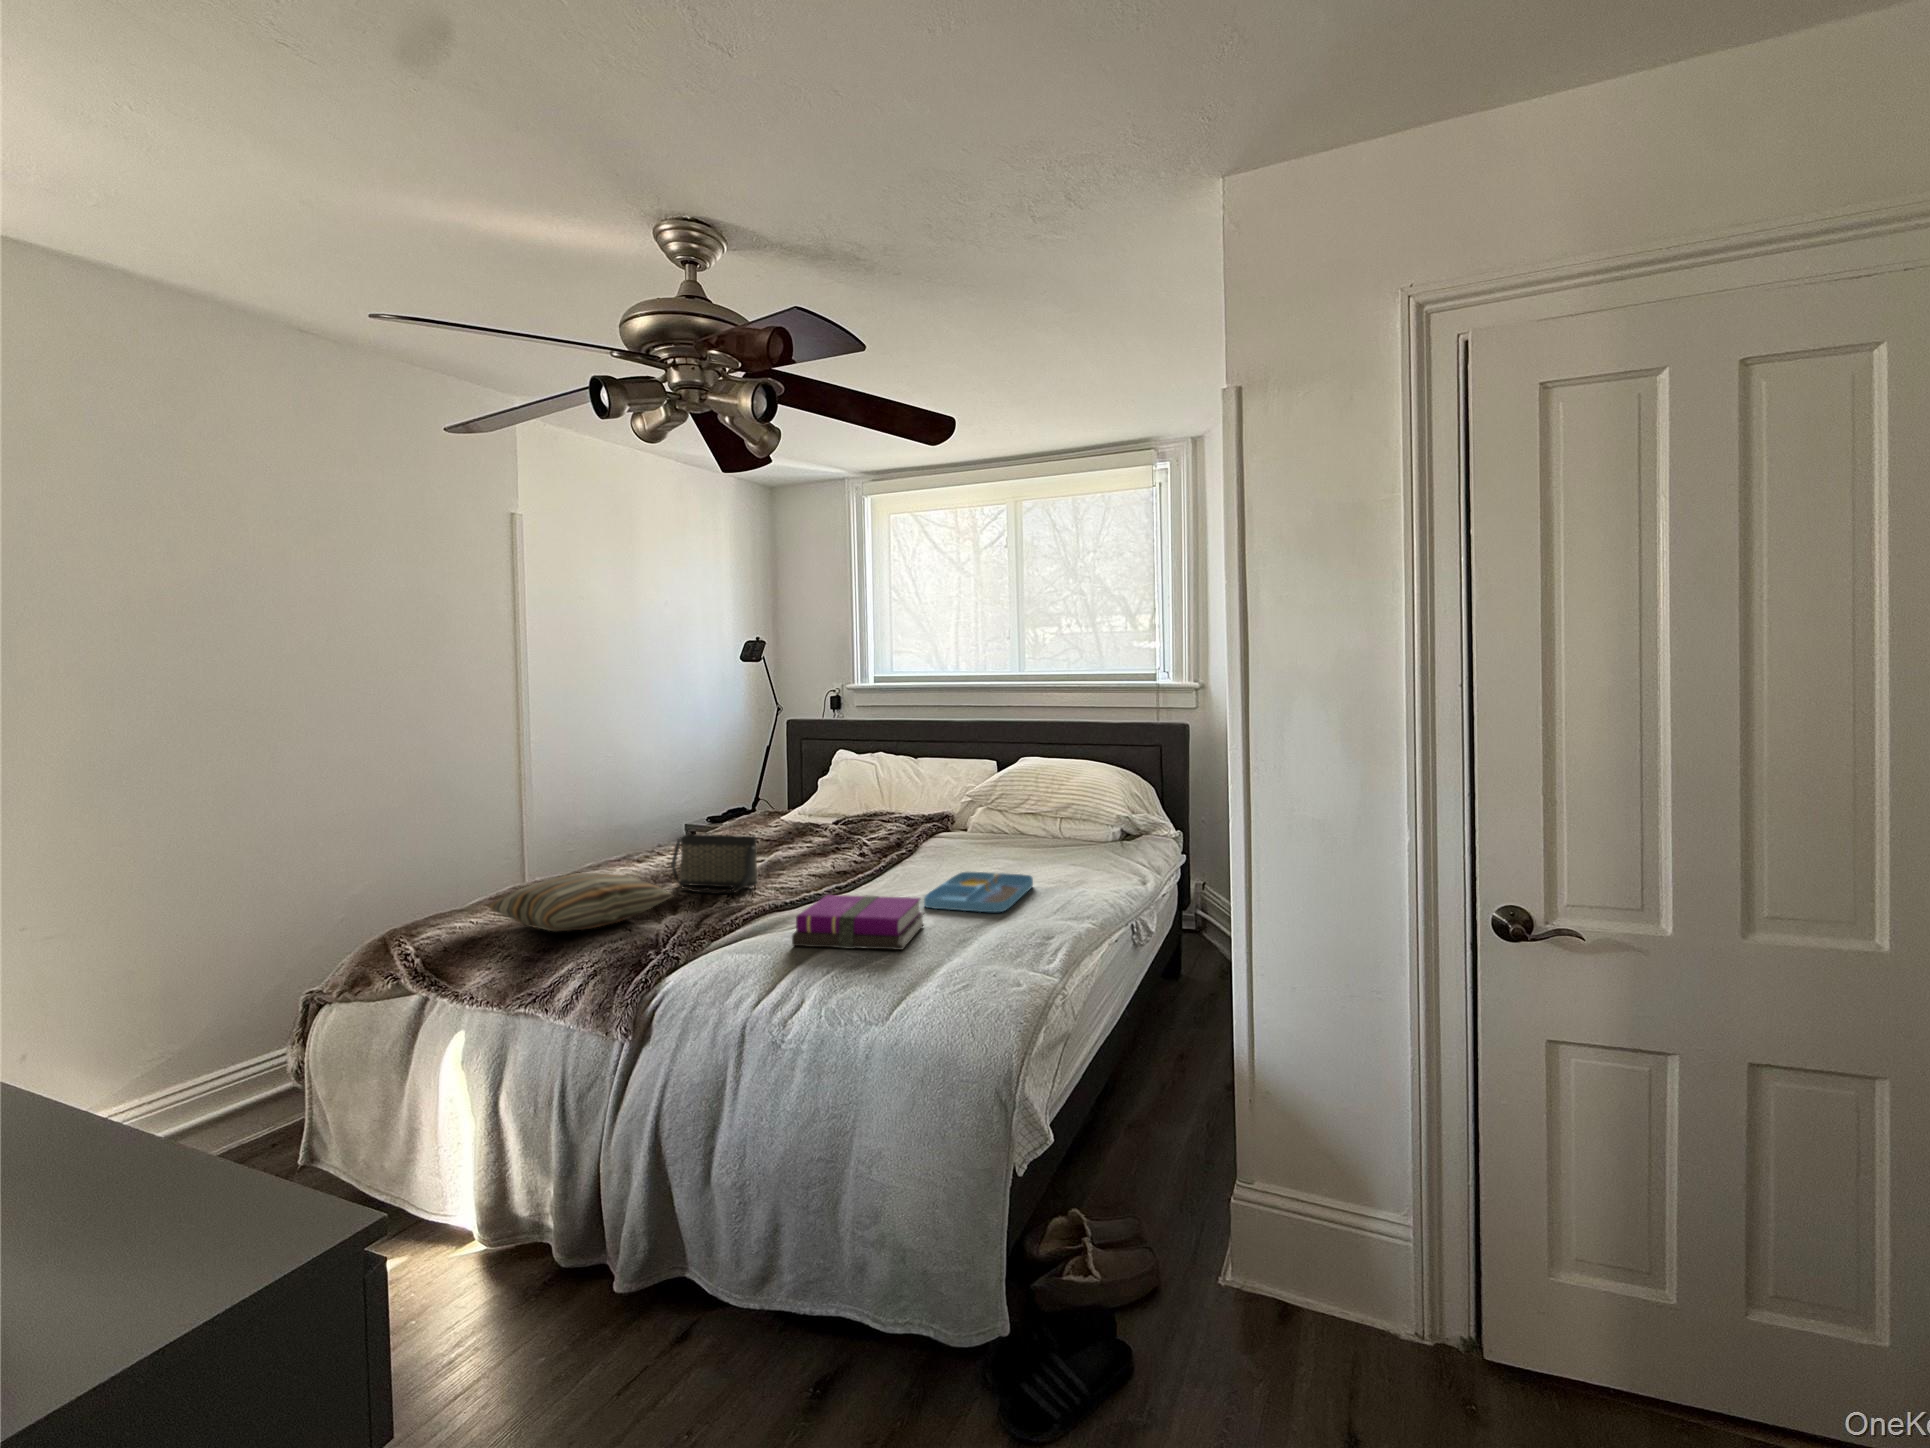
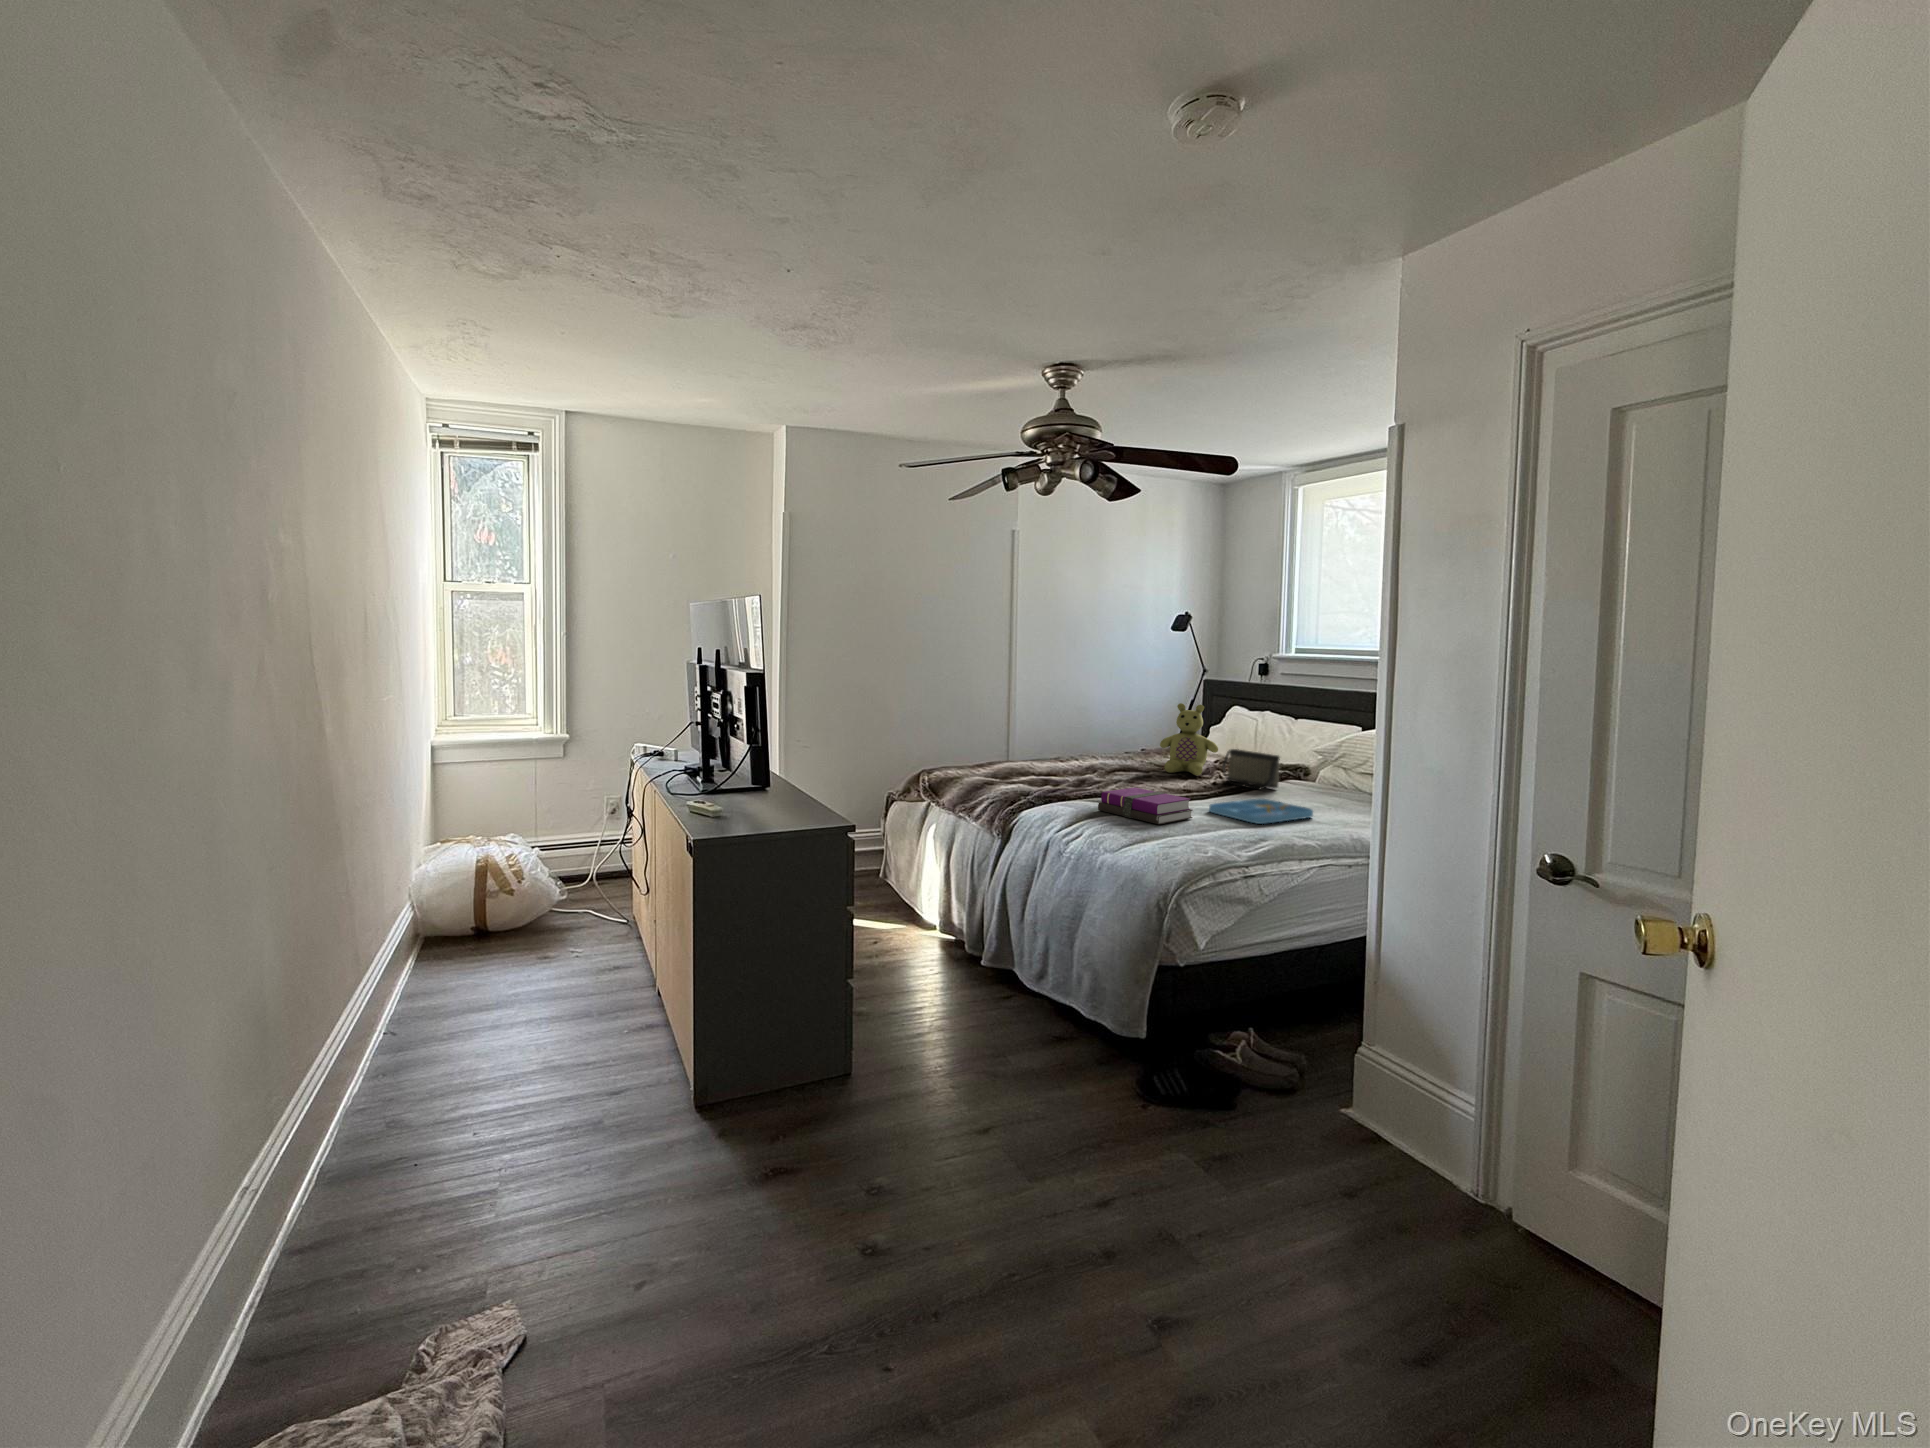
stuffed bear: none [779,755,856,854] -> present [1160,703,1218,775]
handbag: present [671,834,758,894] -> present [1222,749,1280,789]
pillow: present [488,873,674,932] -> none [961,752,1053,783]

